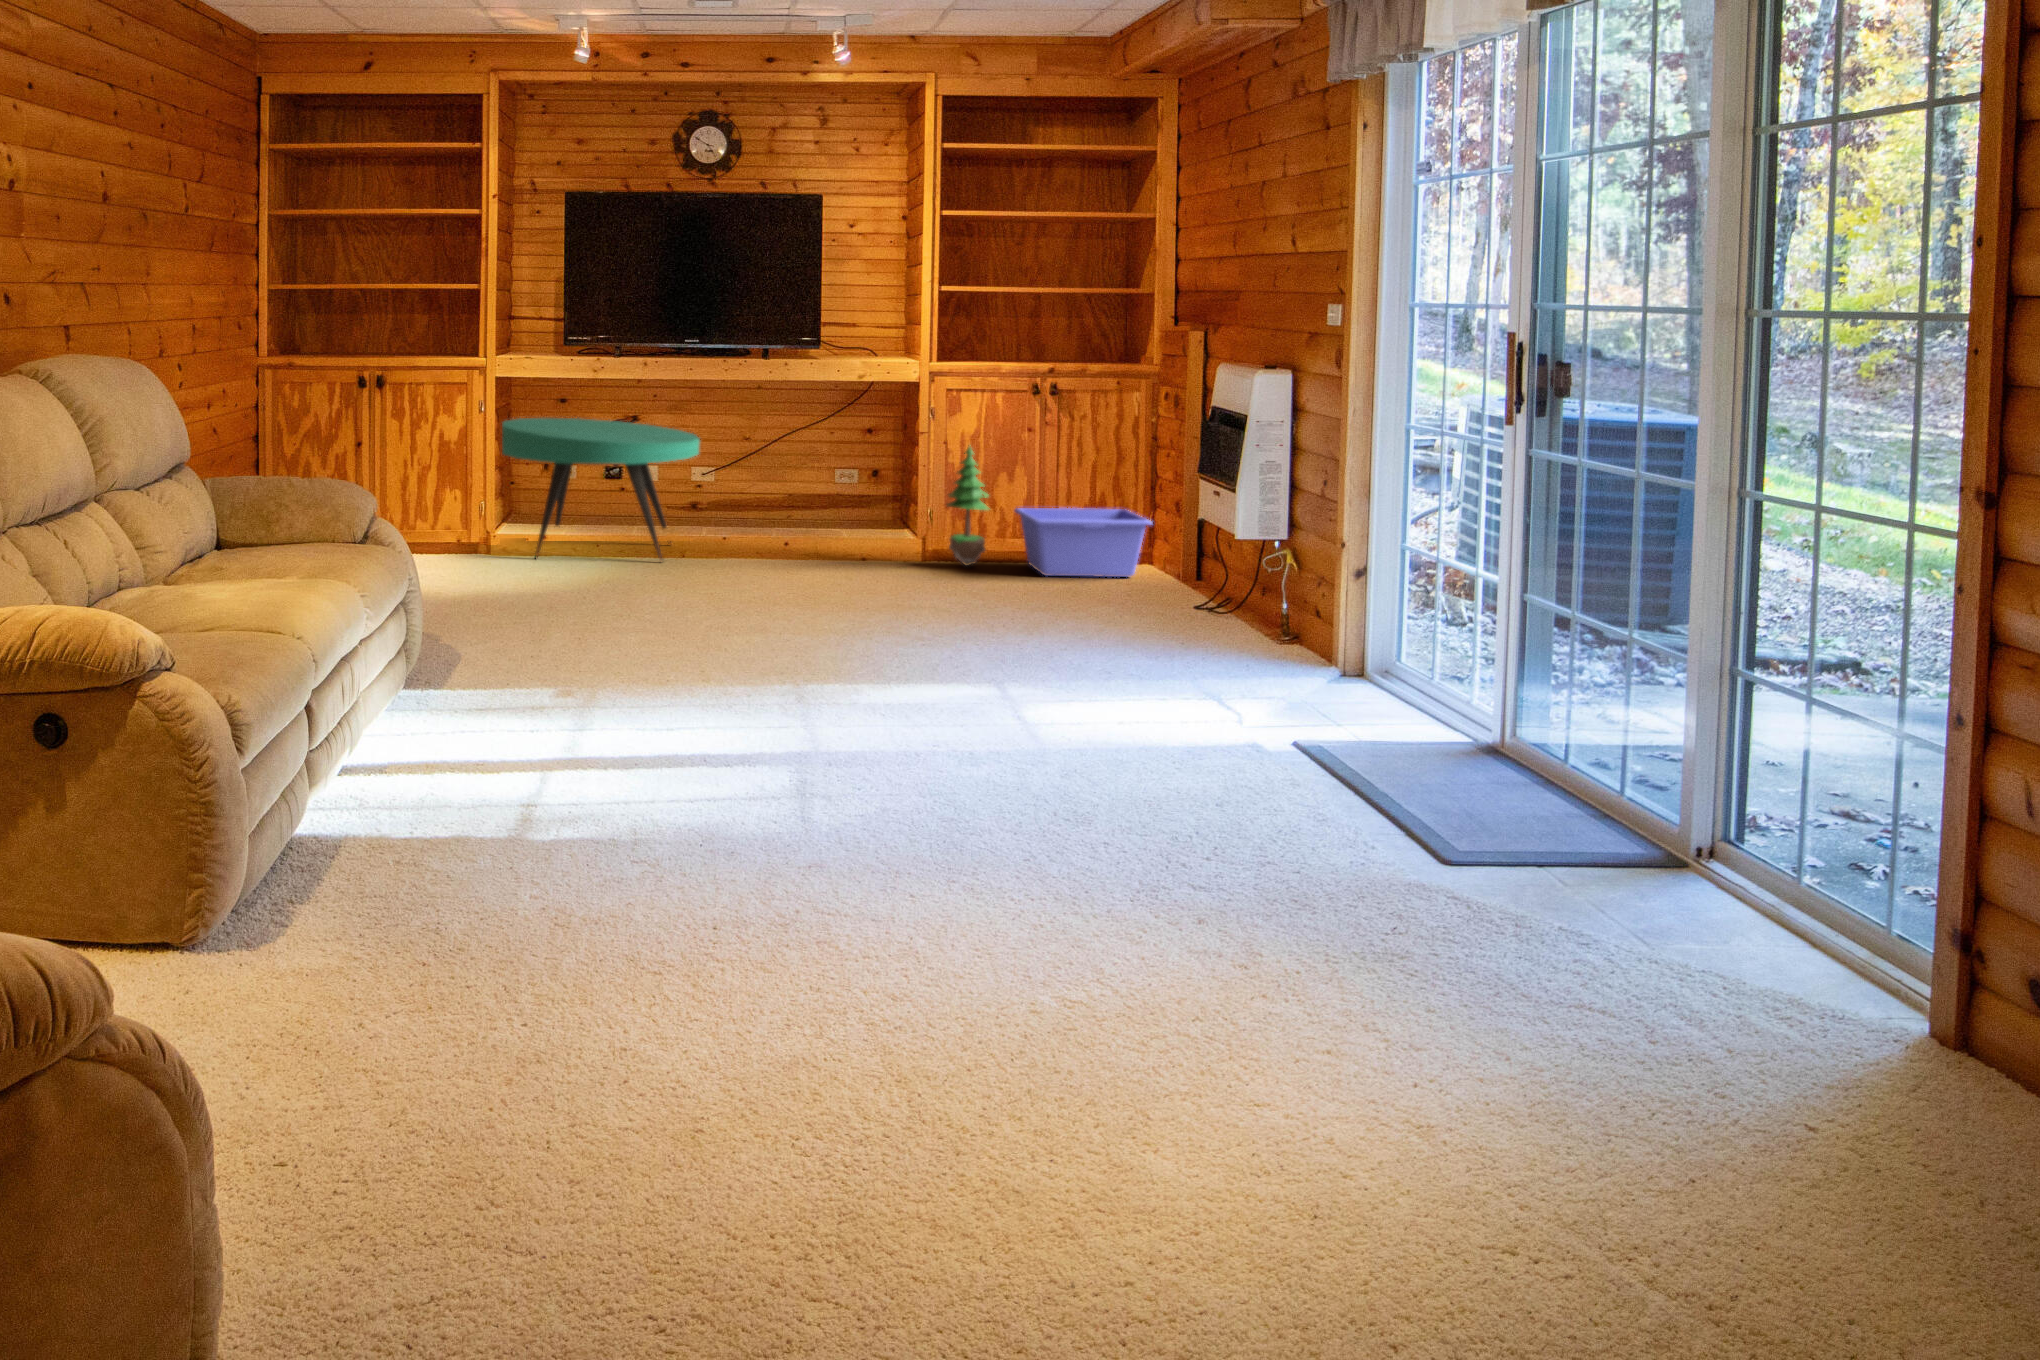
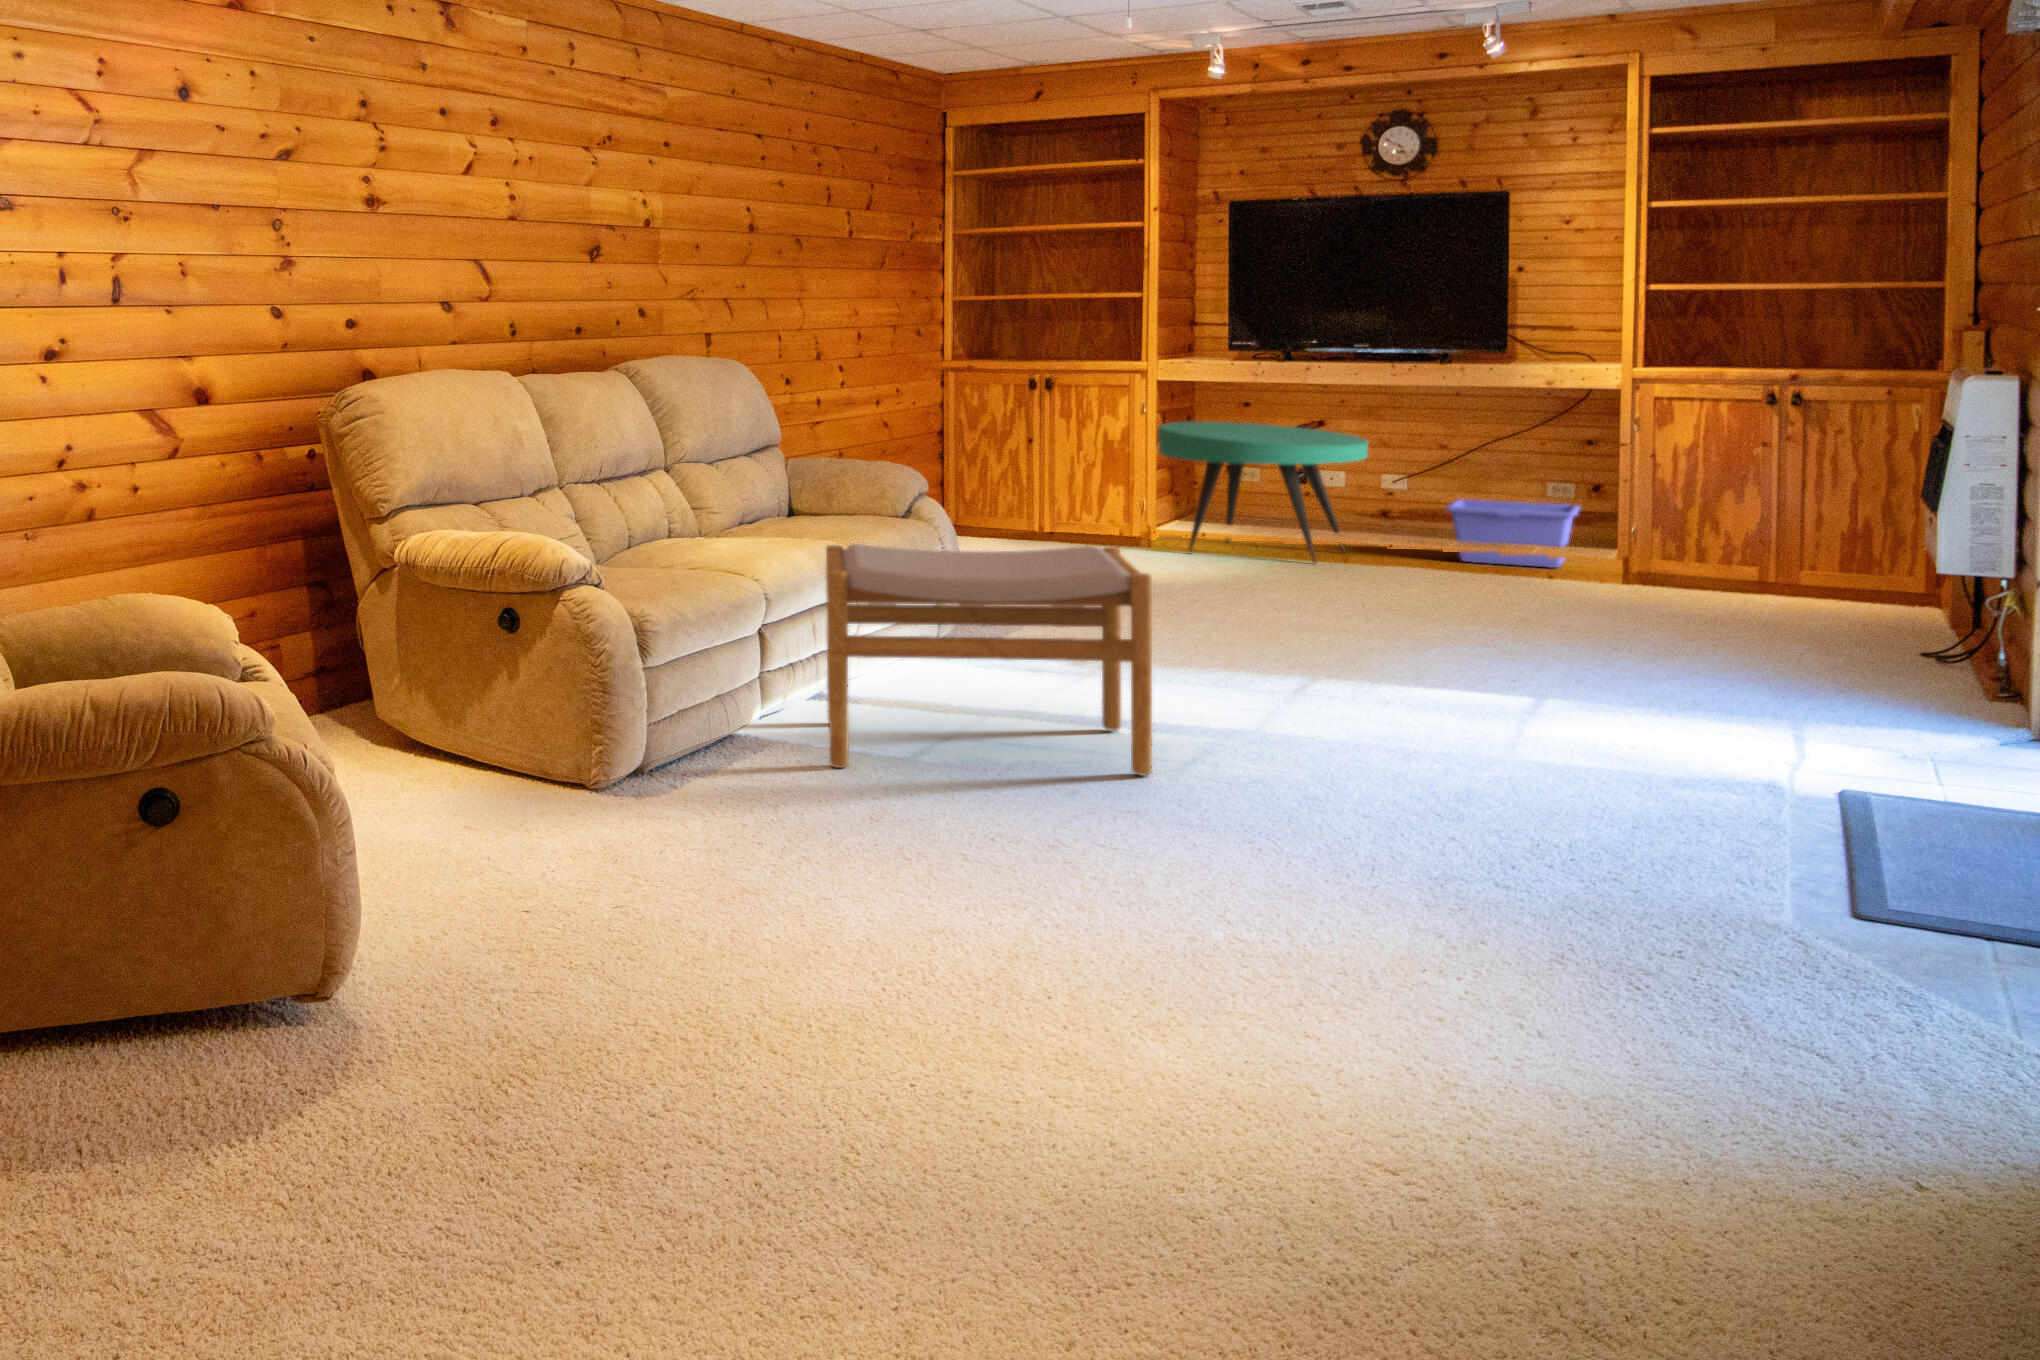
potted tree: present [947,445,989,566] -> none [1642,455,1699,590]
storage bin: present [1015,508,1152,577] -> present [1446,500,1580,568]
footstool: none [349,653,963,1219] -> present [826,544,1152,776]

